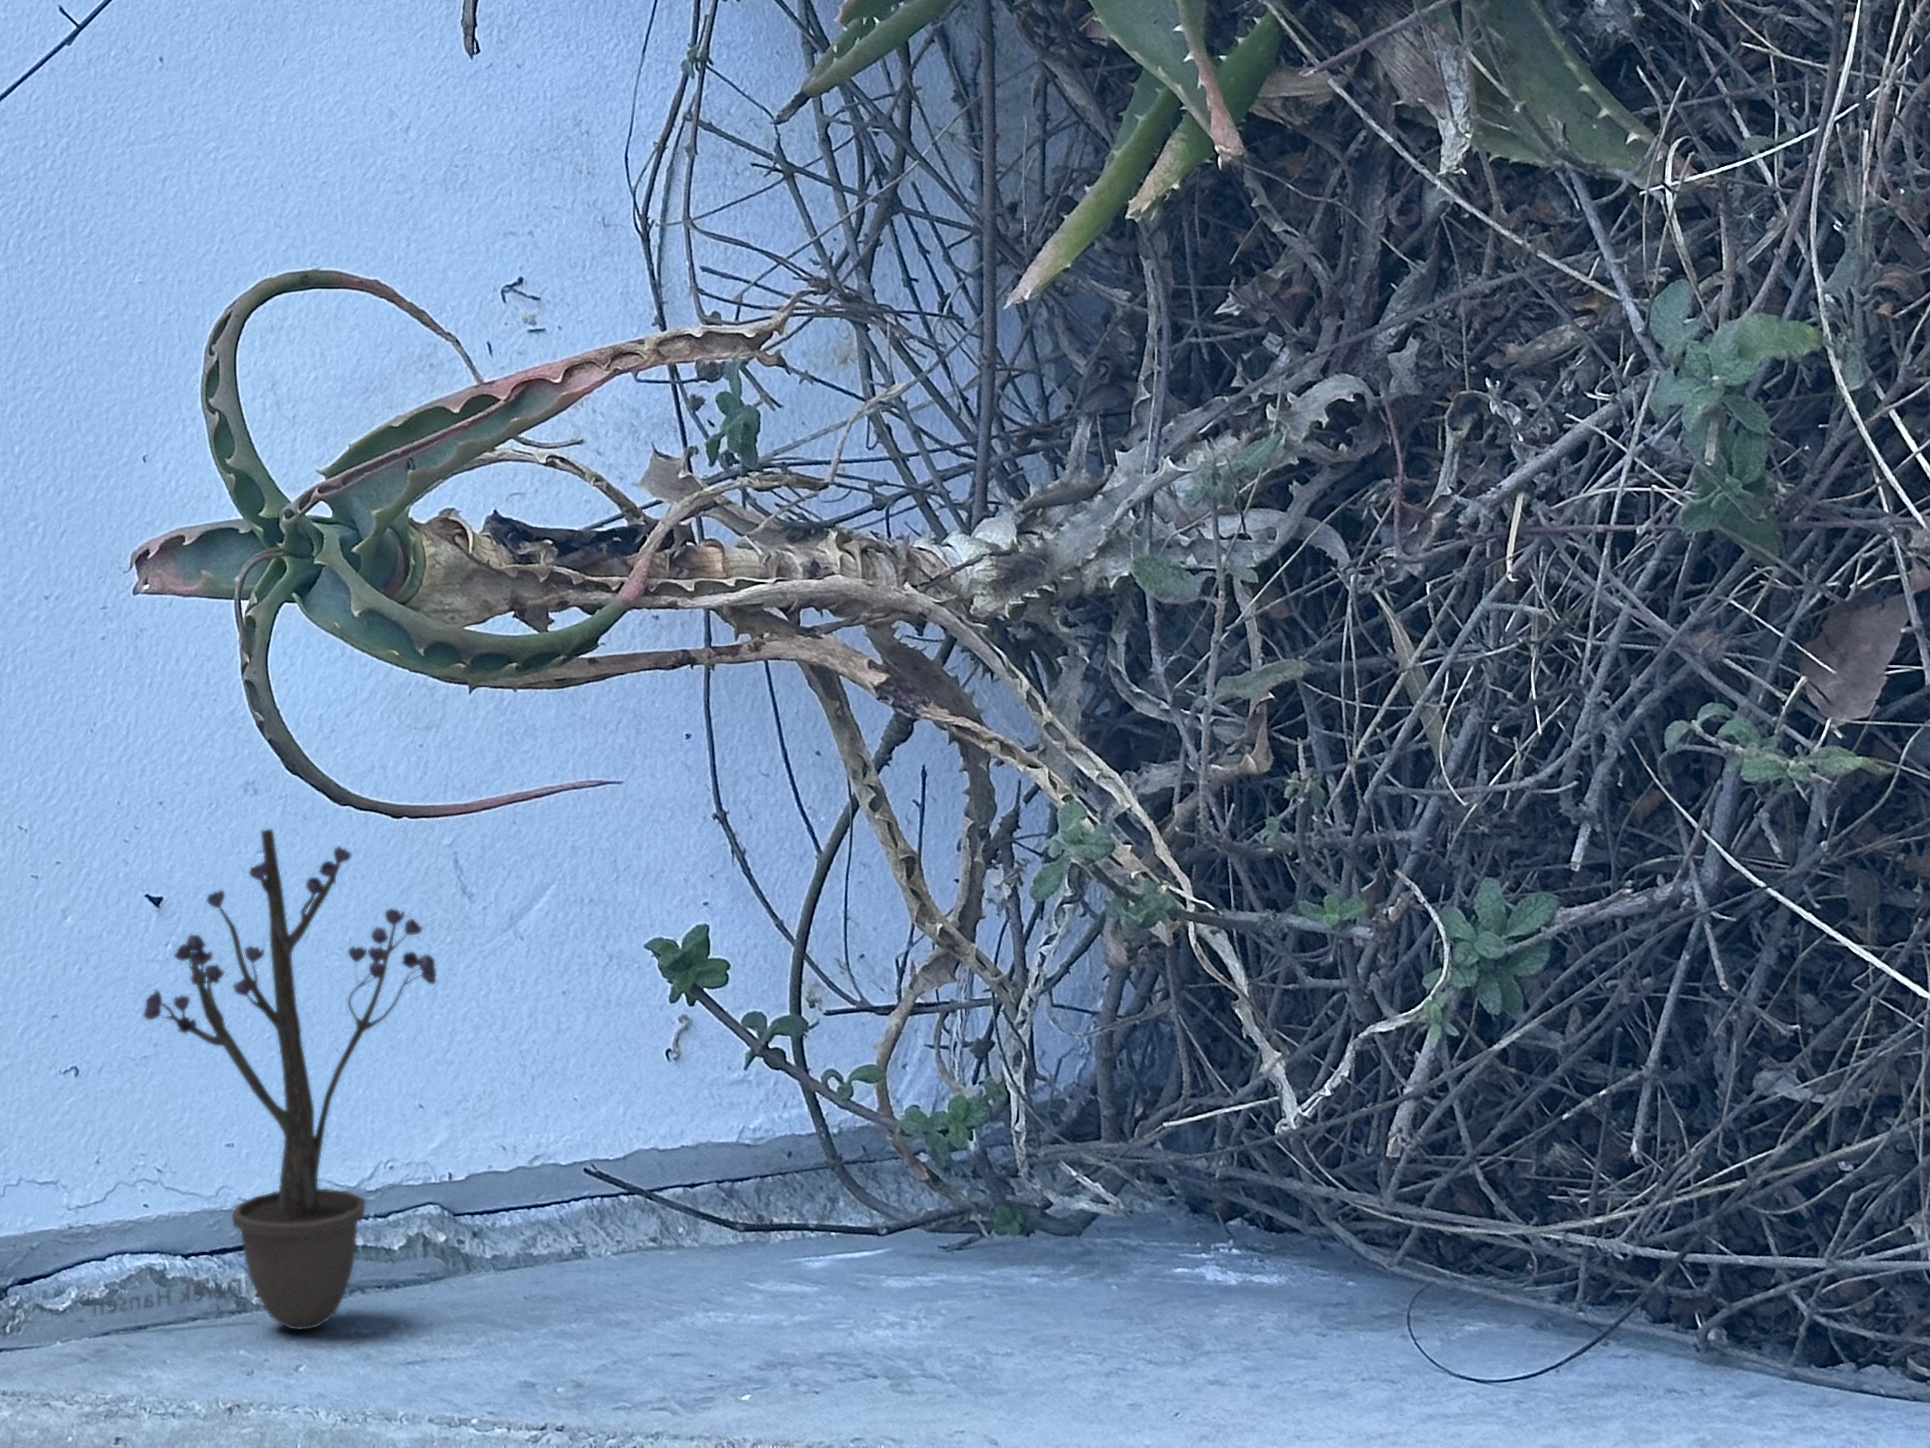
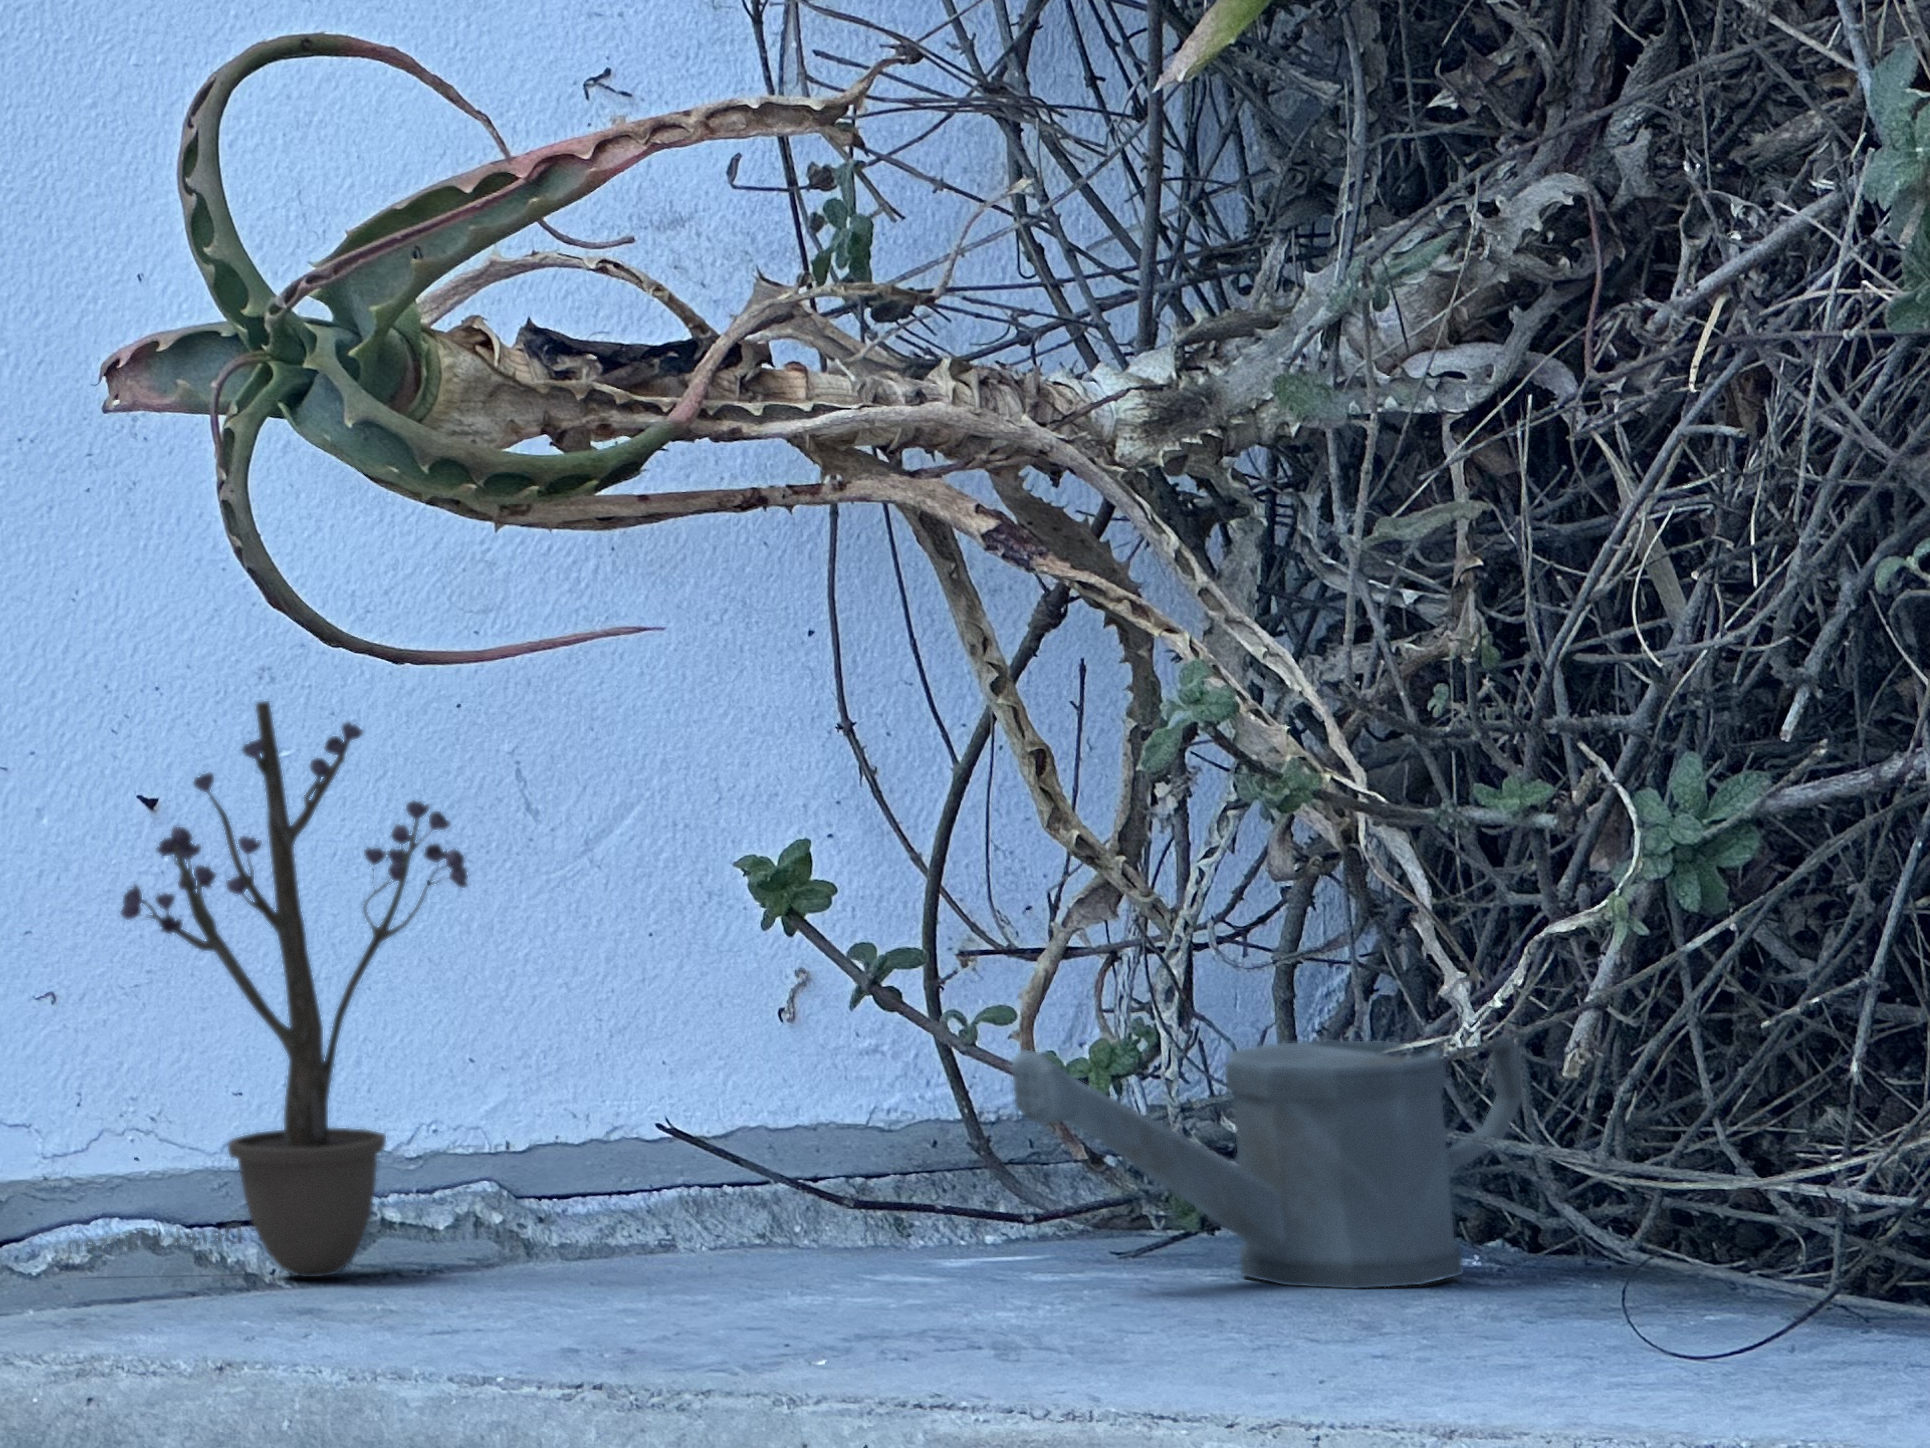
watering can: none [888,1078,1276,1316] -> present [1012,1036,1523,1288]

